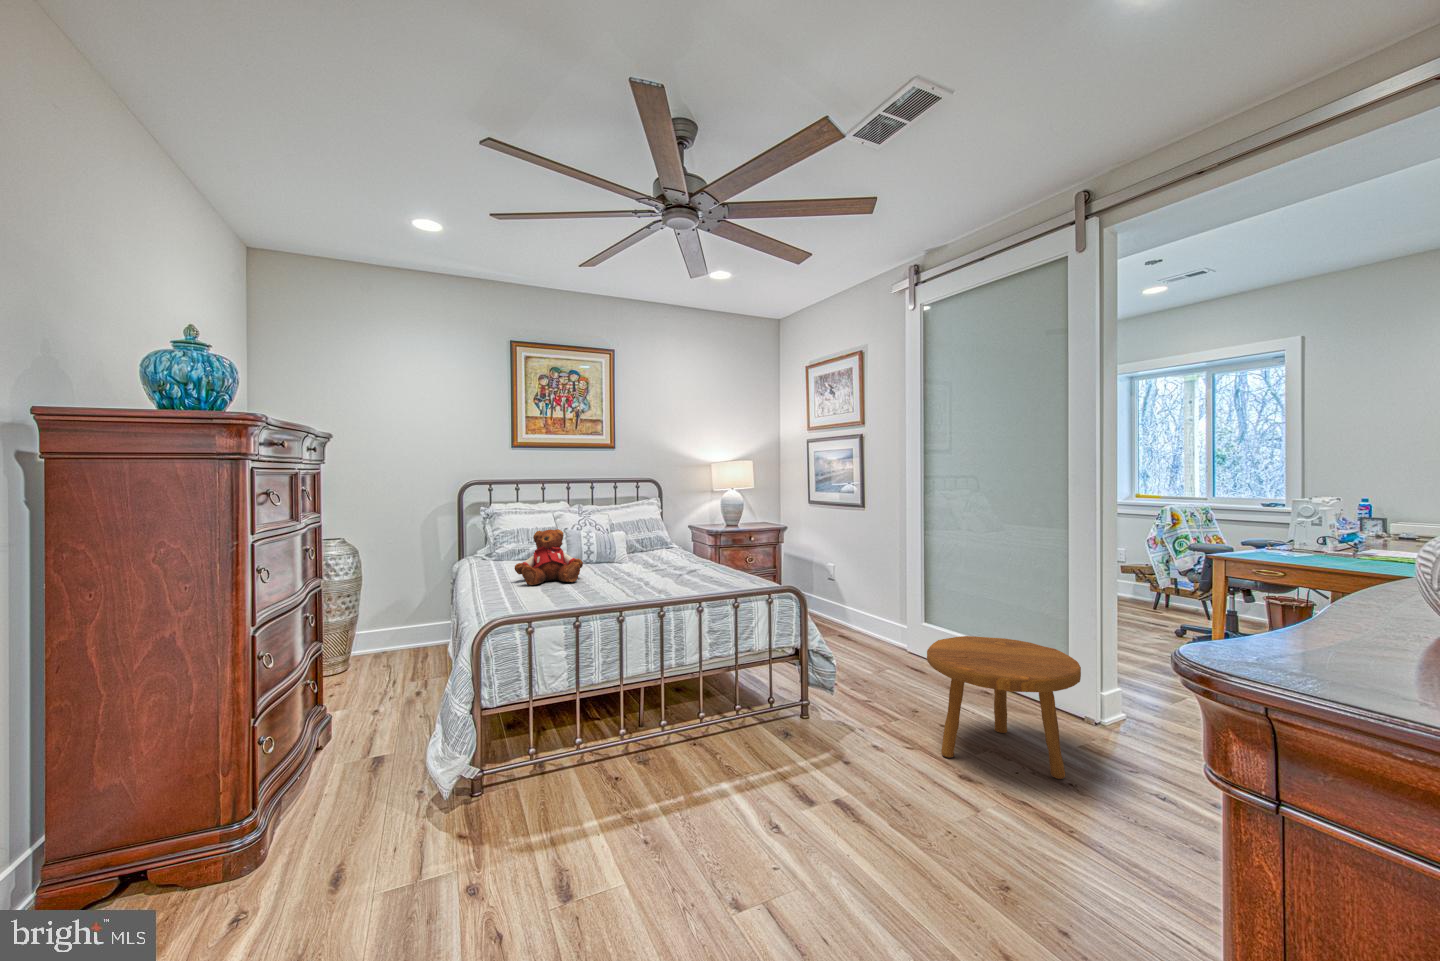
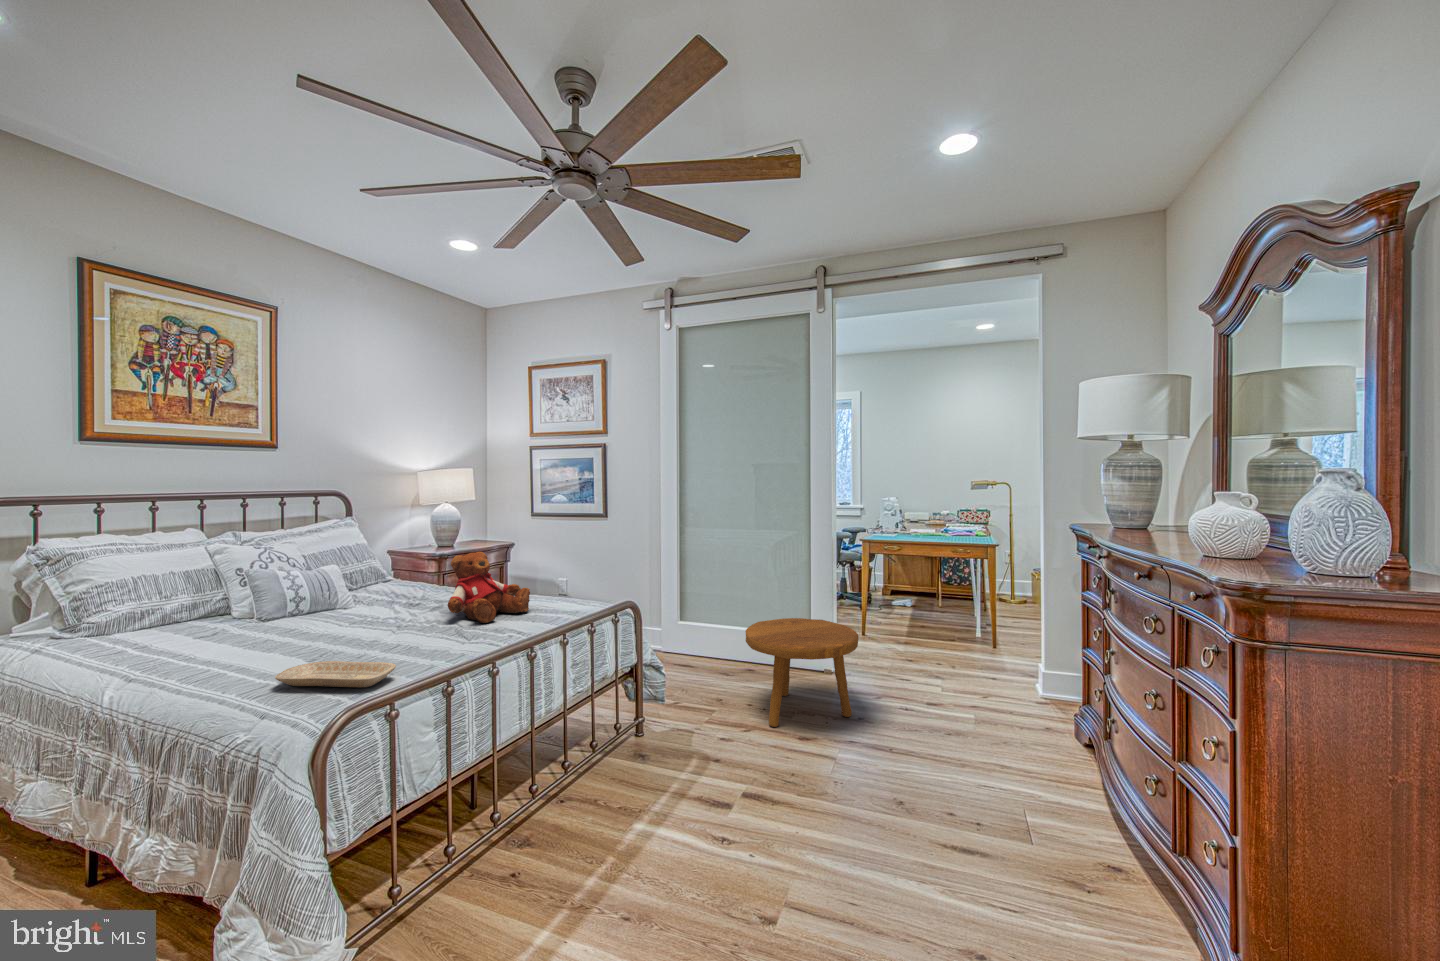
teddy bear: present [515,529,583,585] -> present [448,552,530,623]
tray: none [501,591,557,610] -> present [275,661,396,687]

